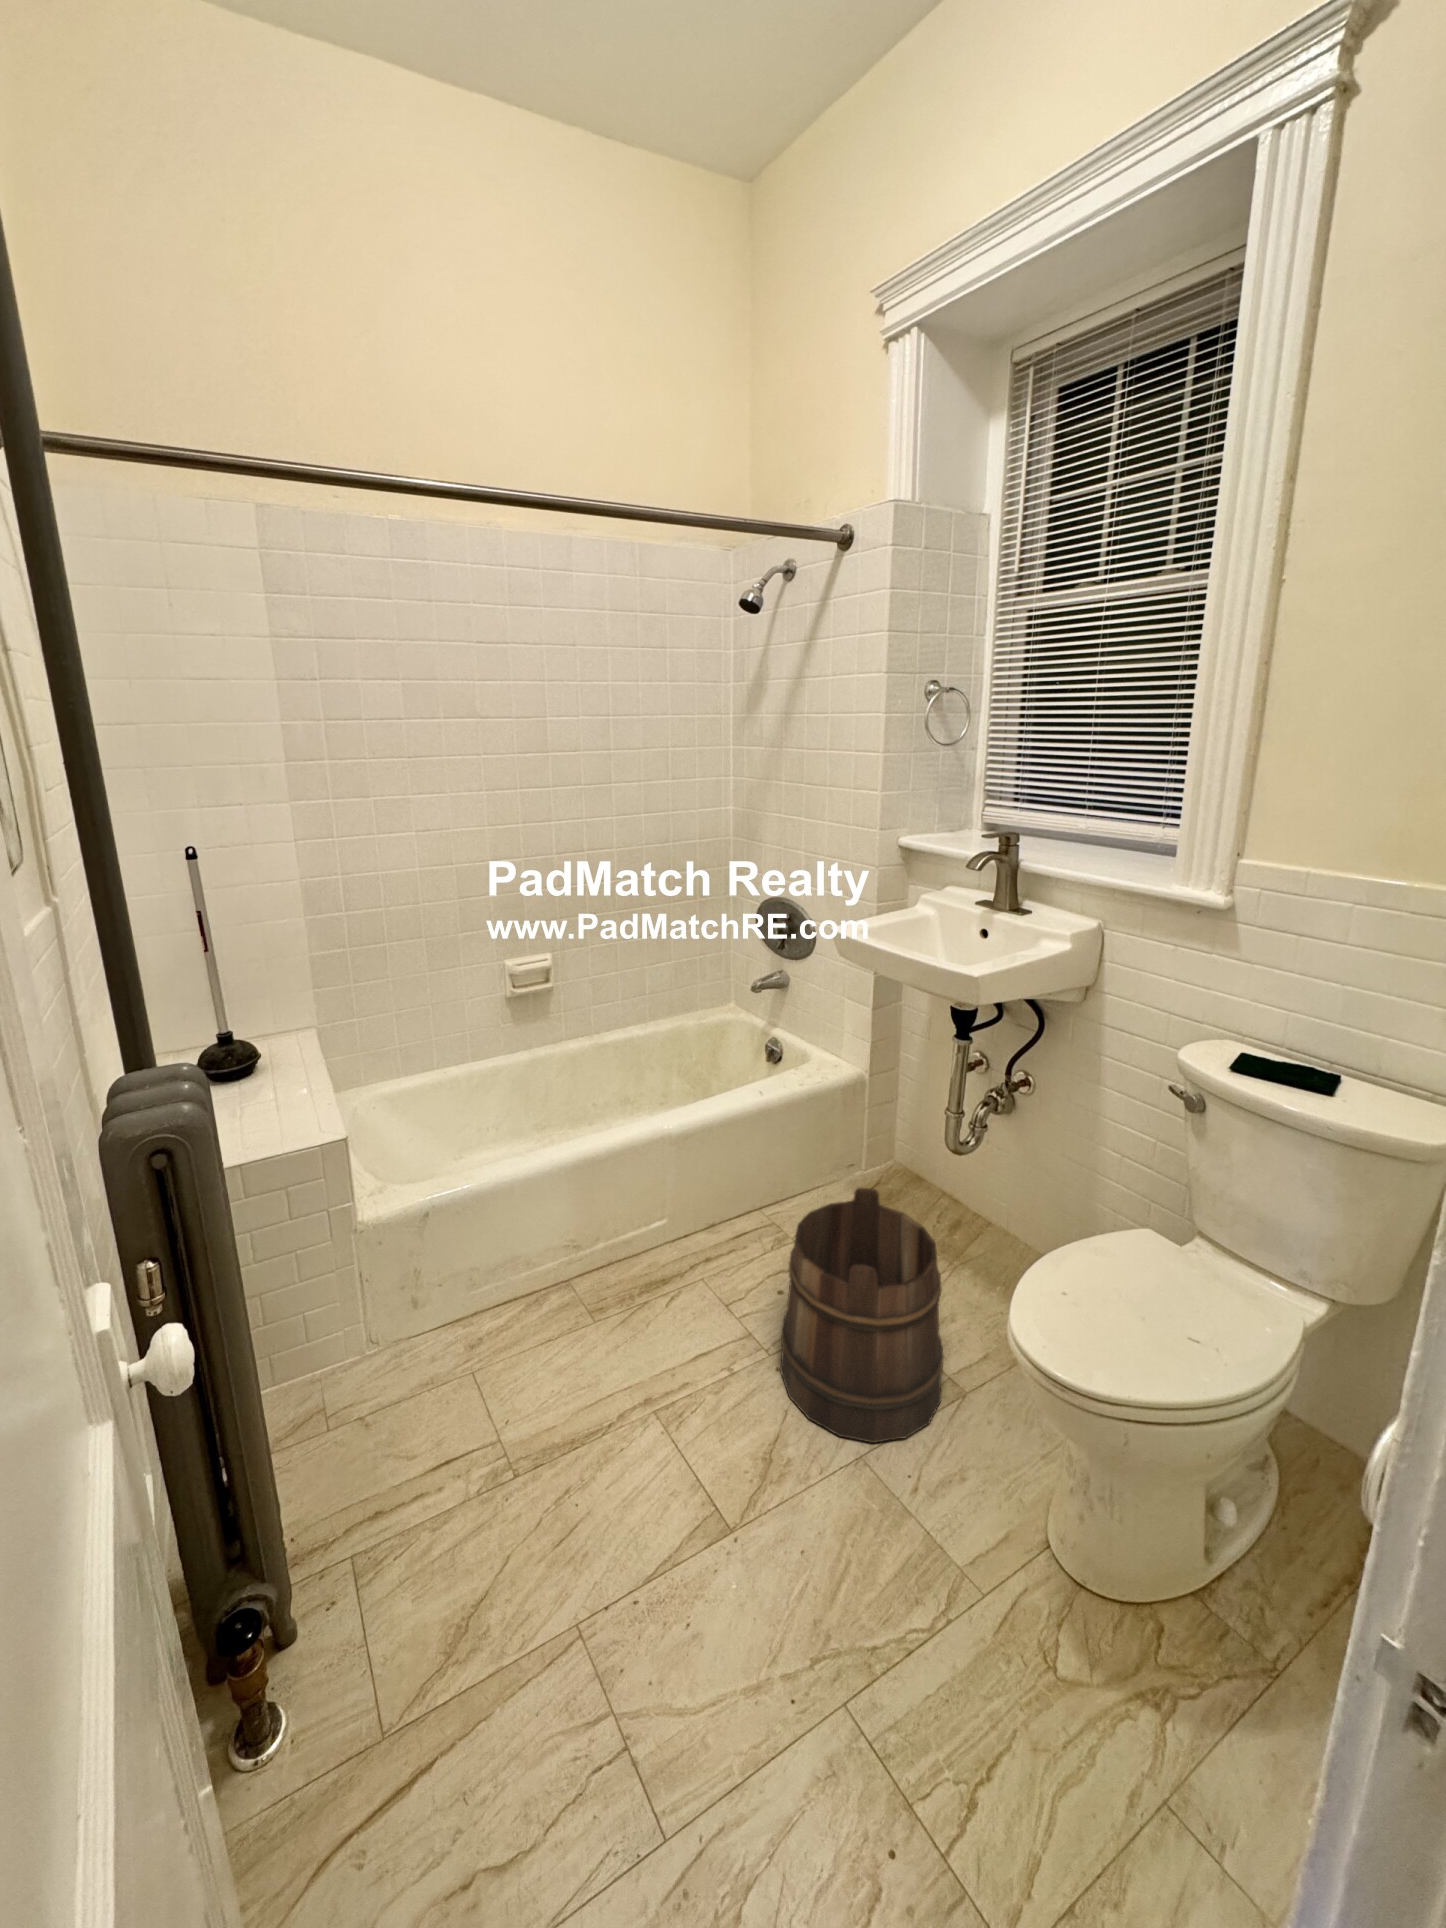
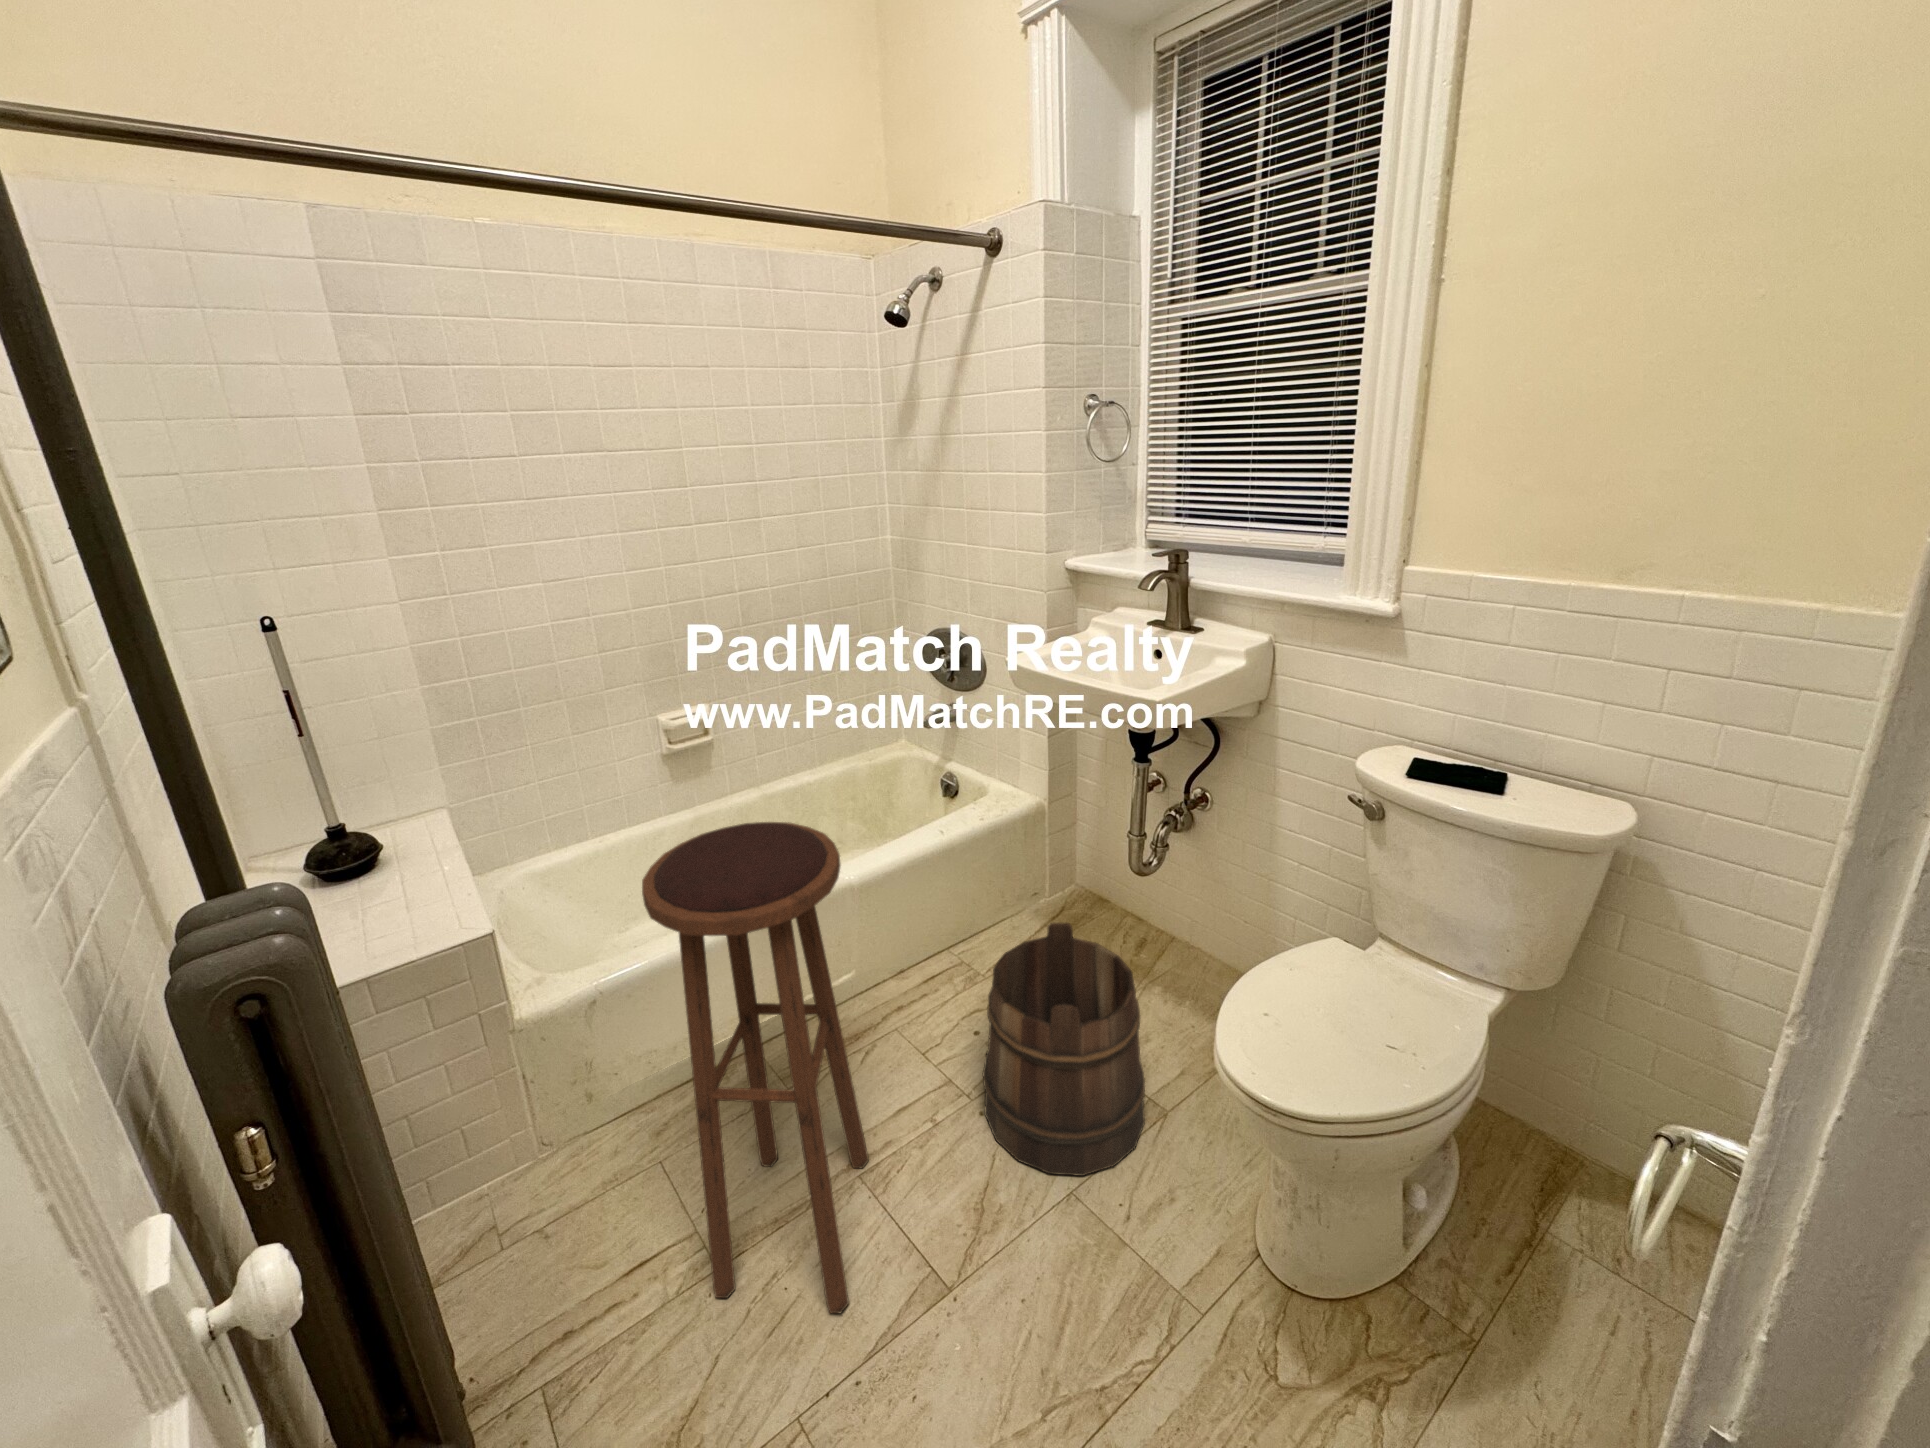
stool: none [478,1057,664,1535] -> present [642,822,869,1313]

